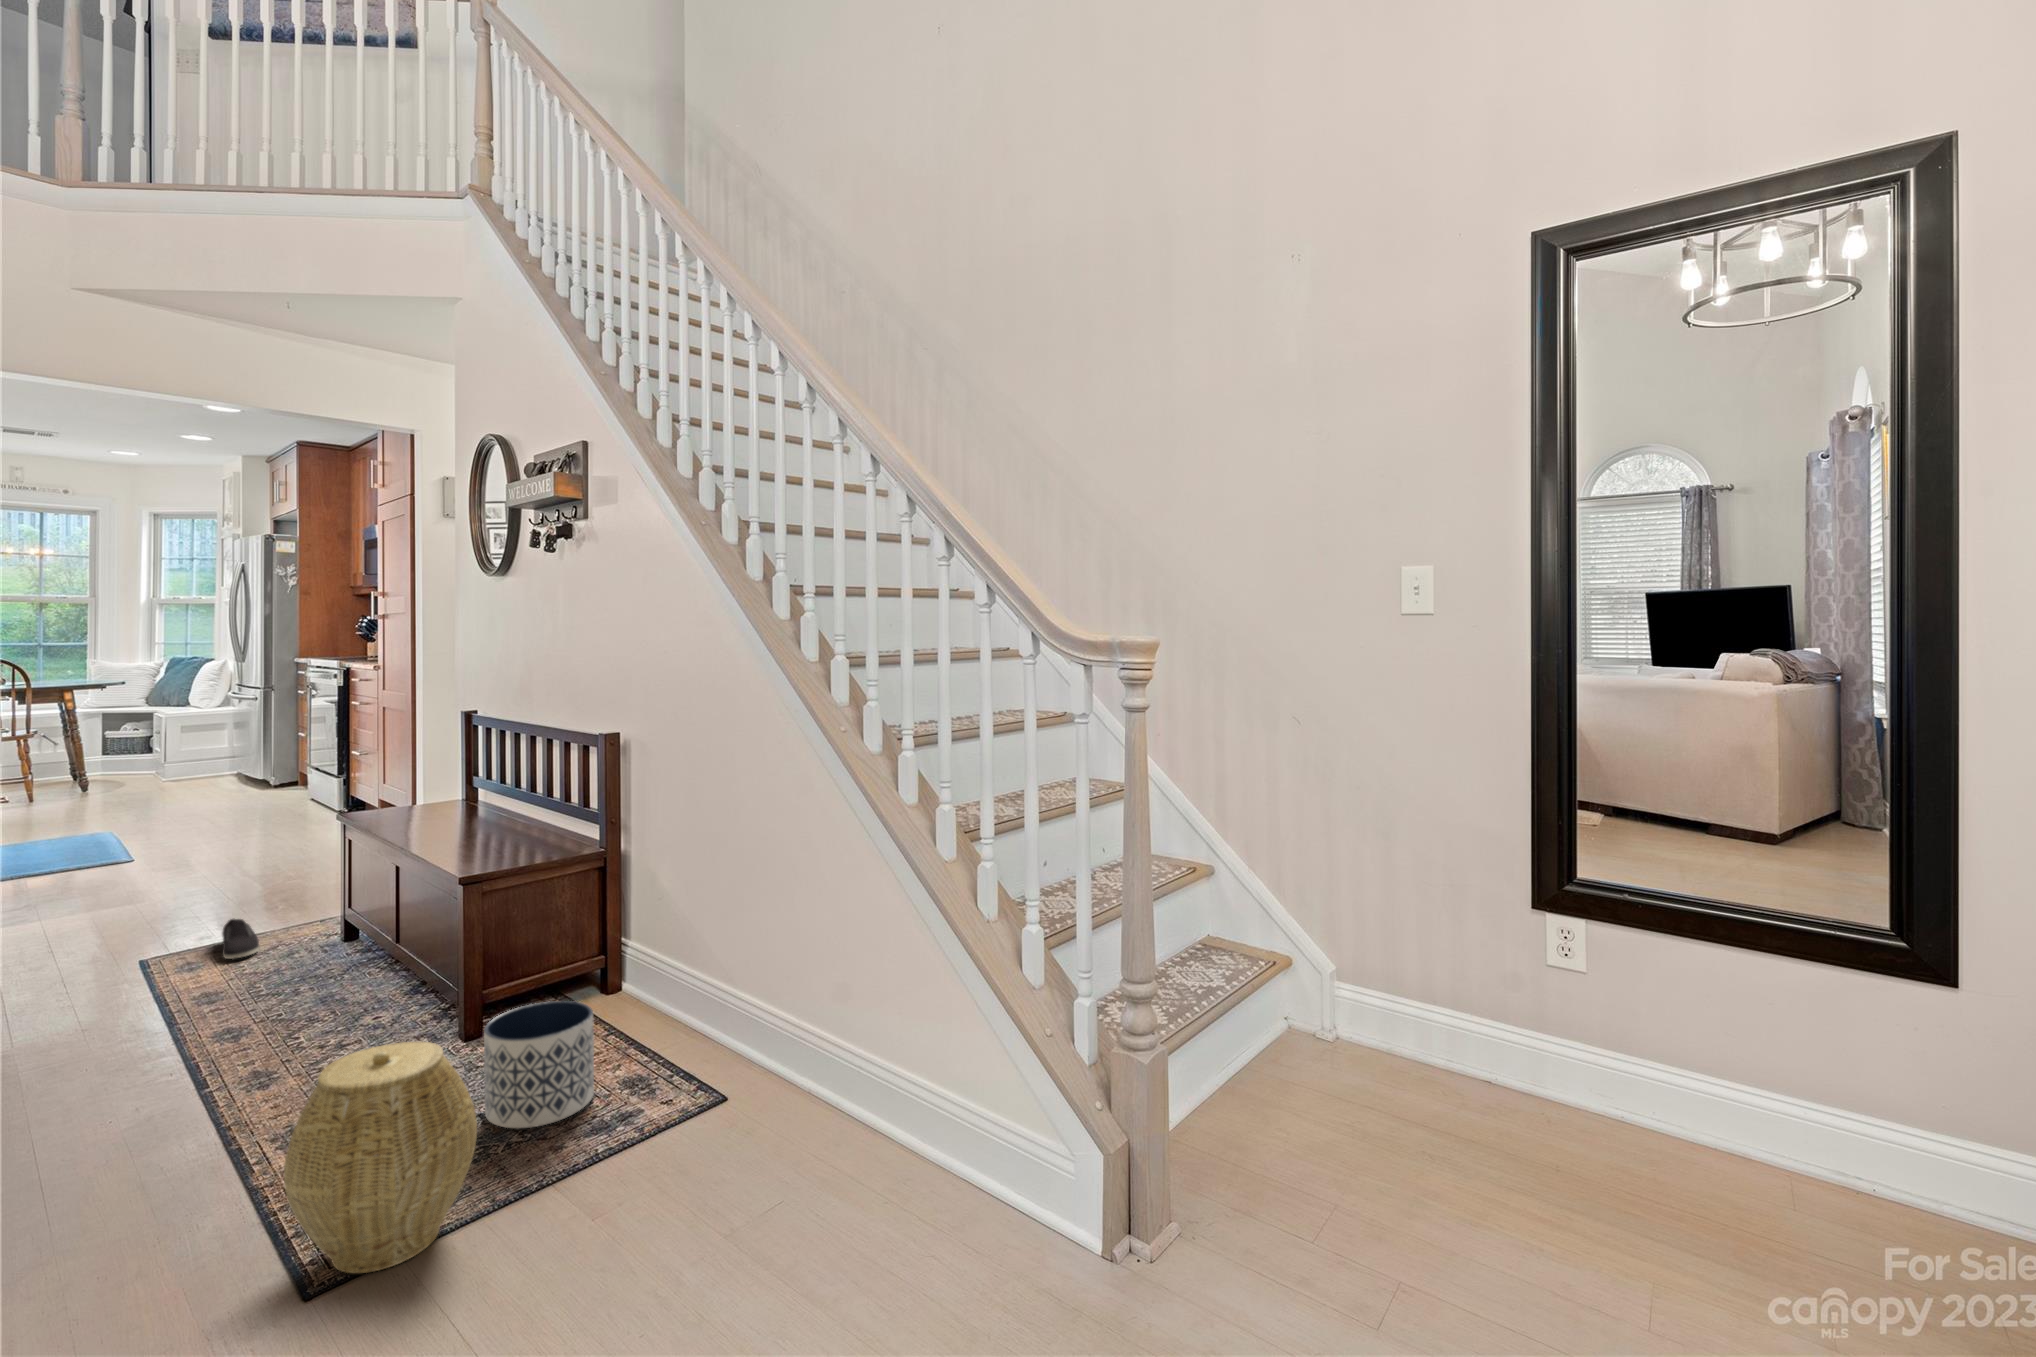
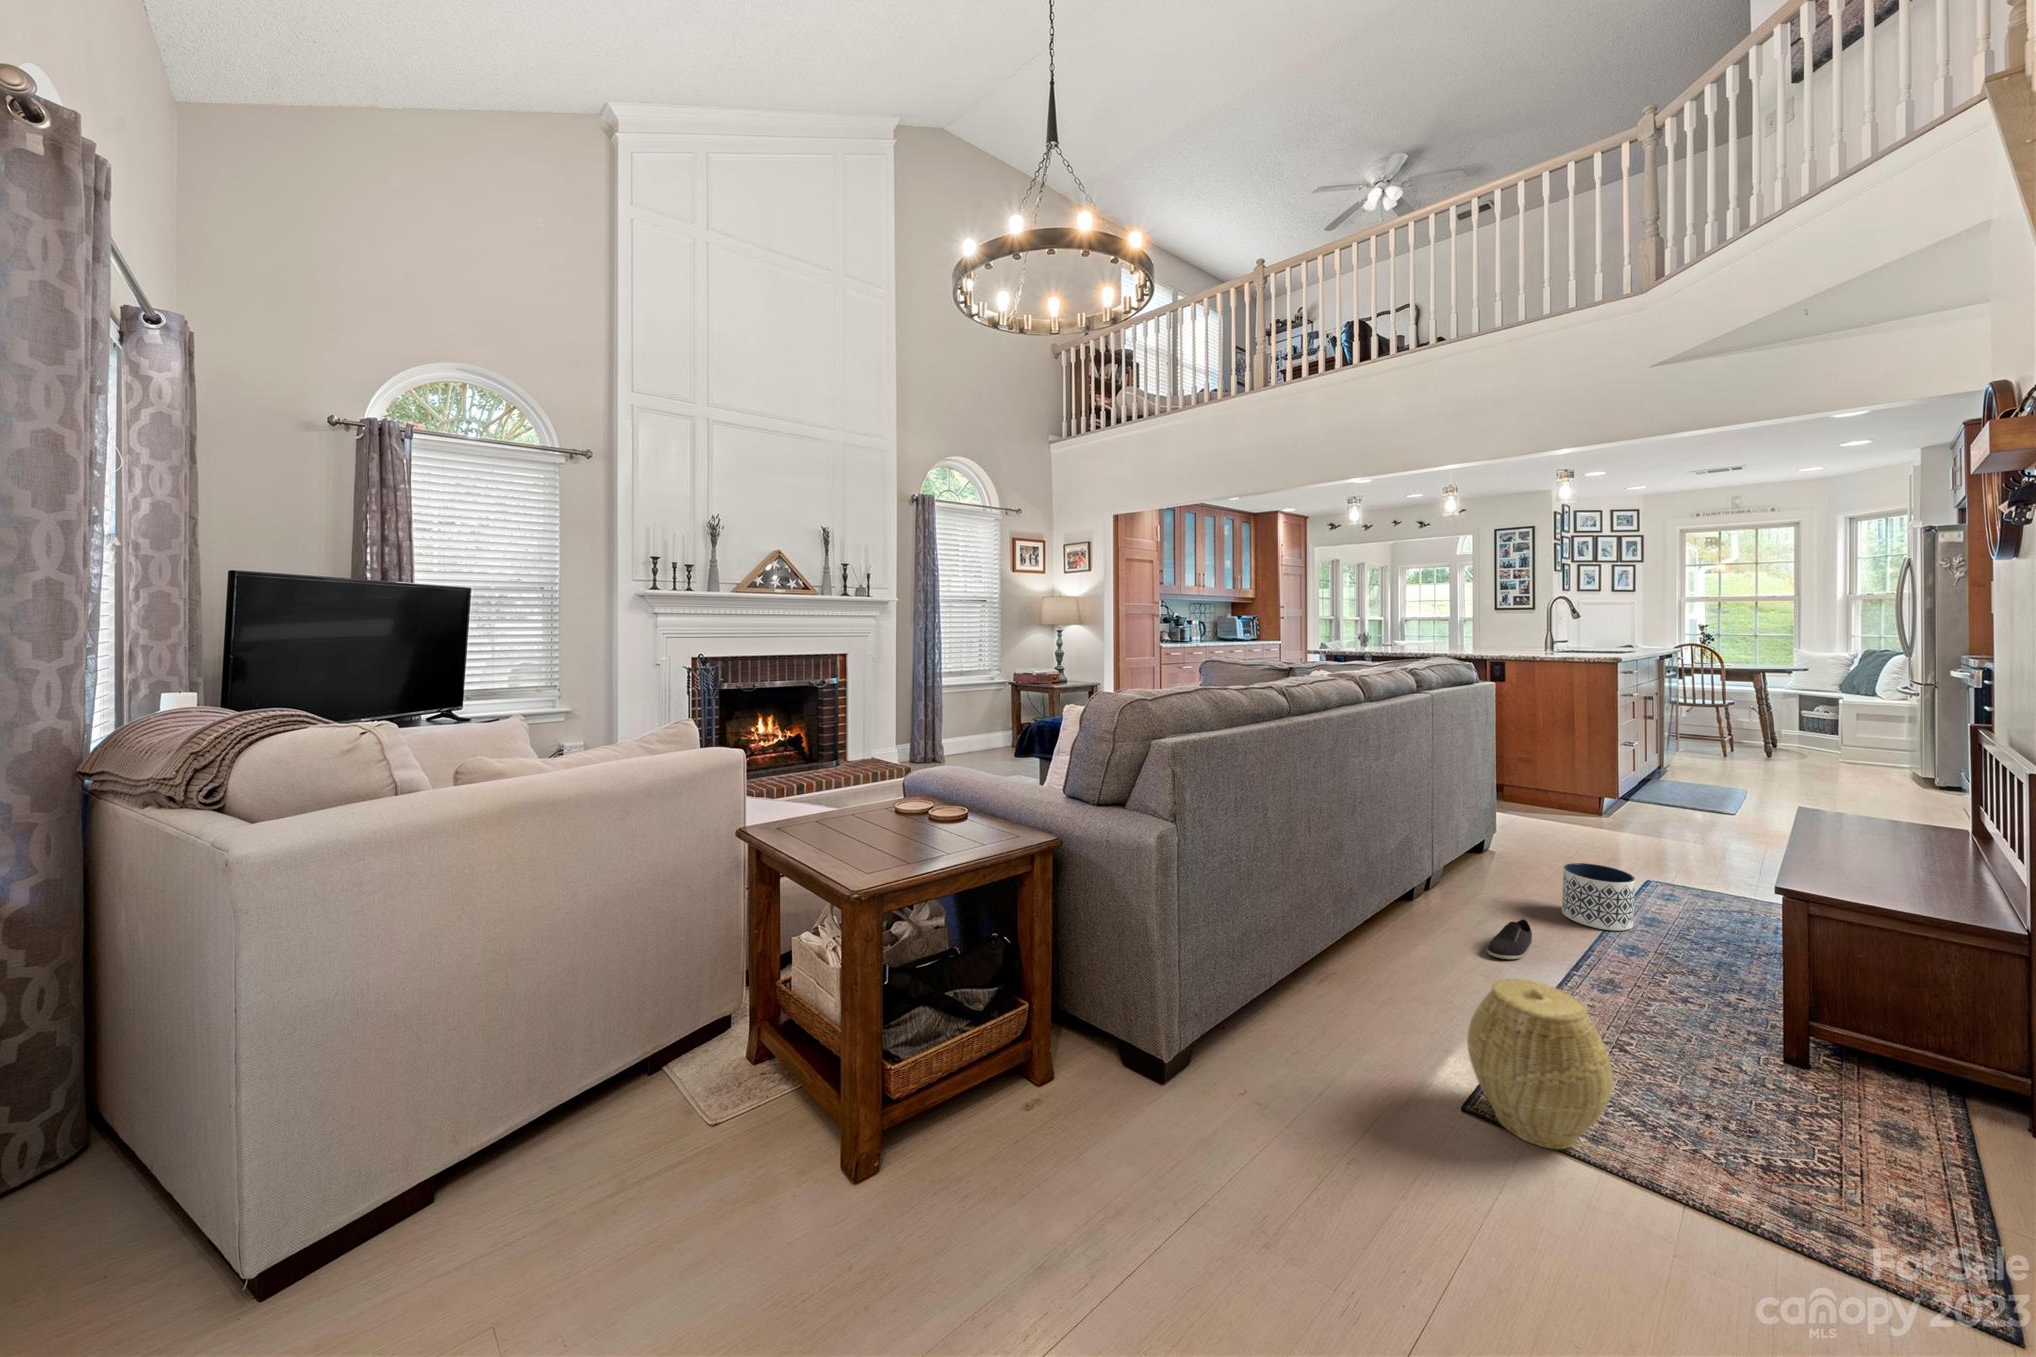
shoe: present [222,919,260,959] -> present [1487,919,1532,959]
planter: present [484,1001,594,1129] -> present [1562,863,1635,931]

